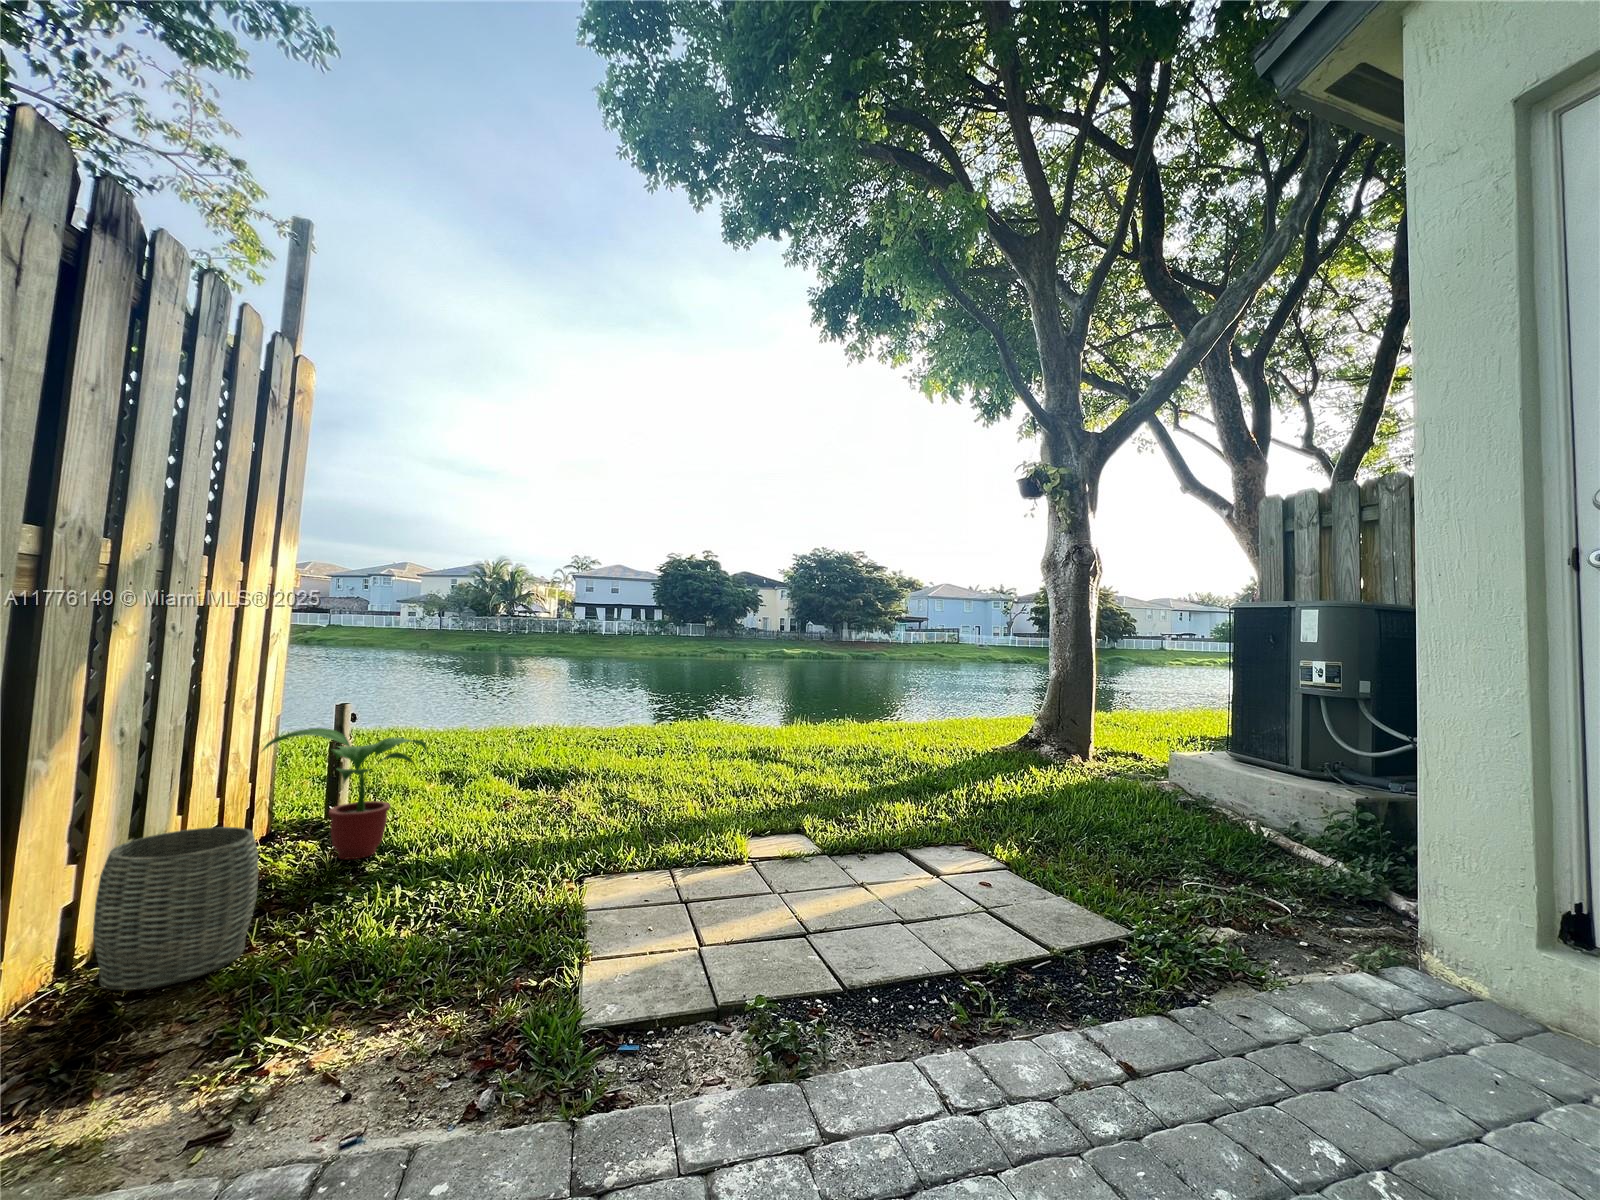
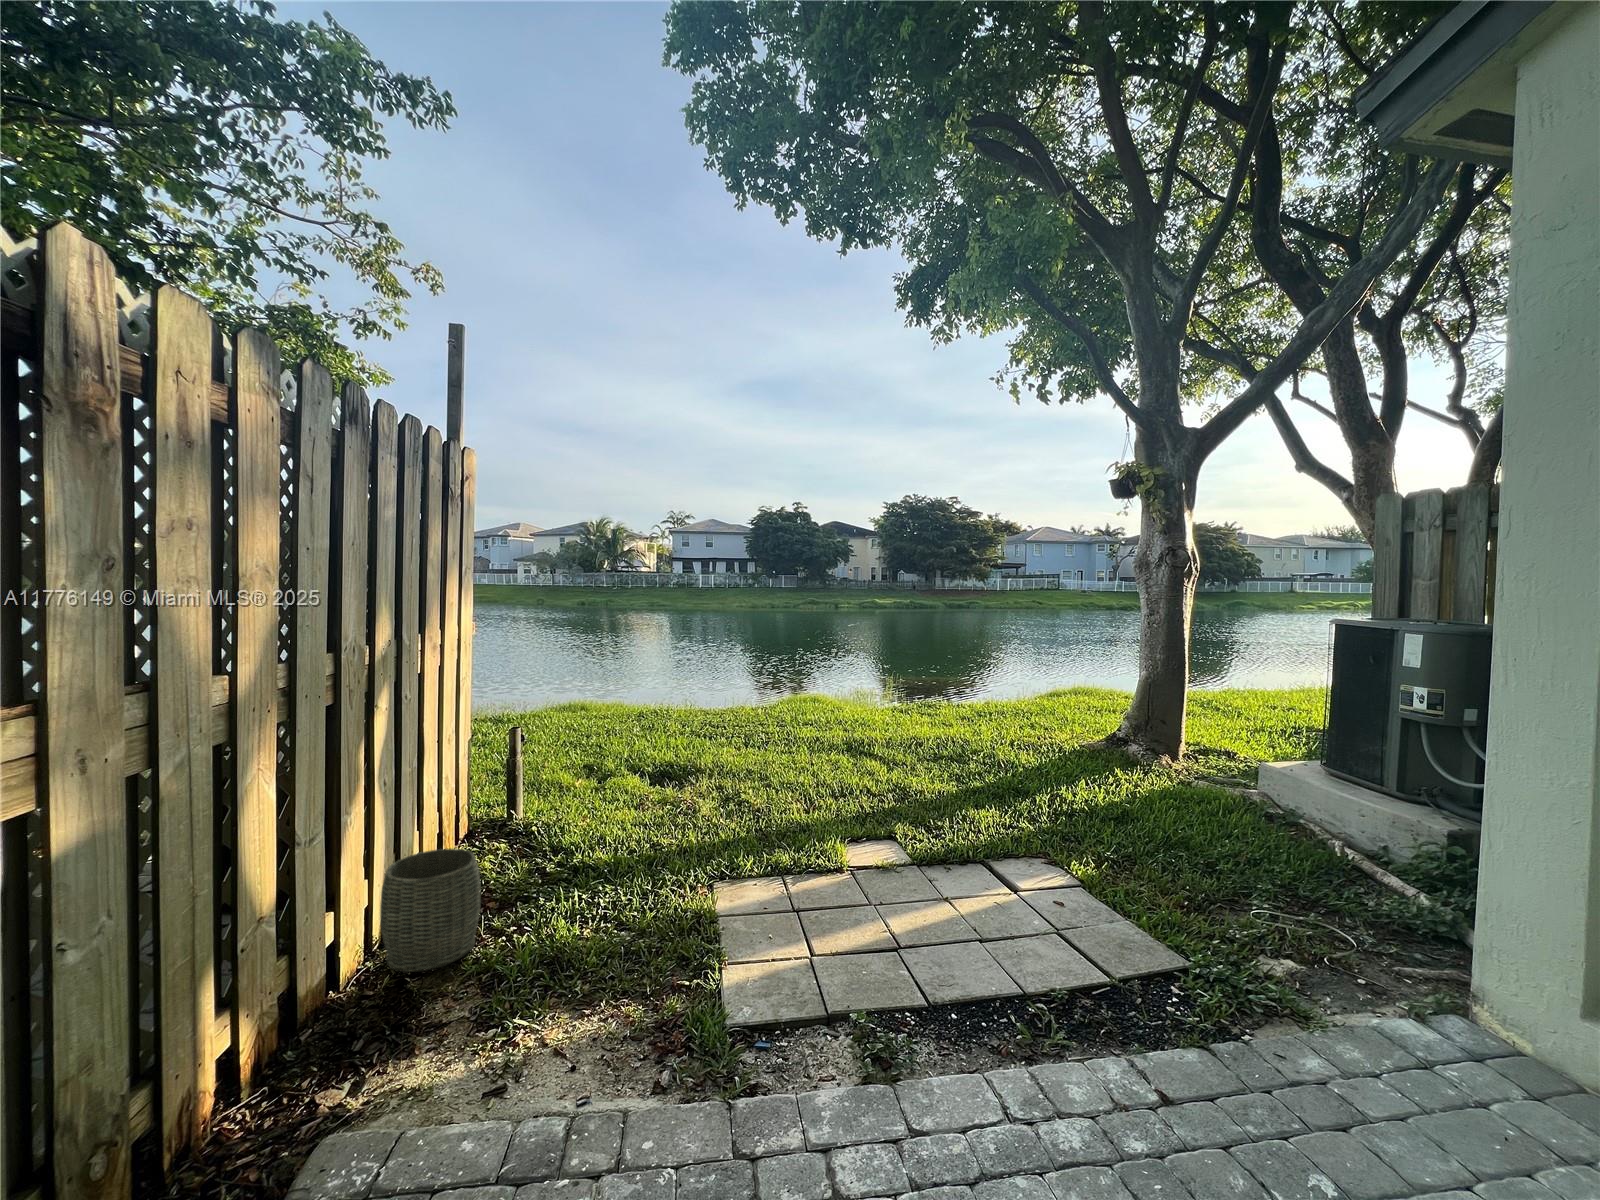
potted plant: present [262,728,427,859] -> none [458,751,580,858]

